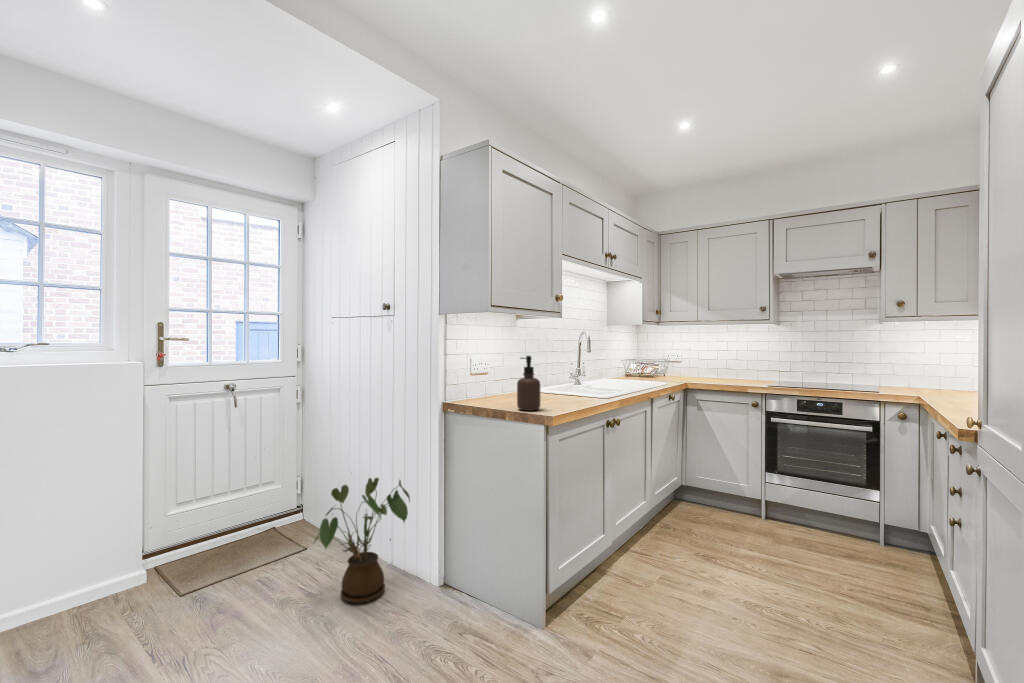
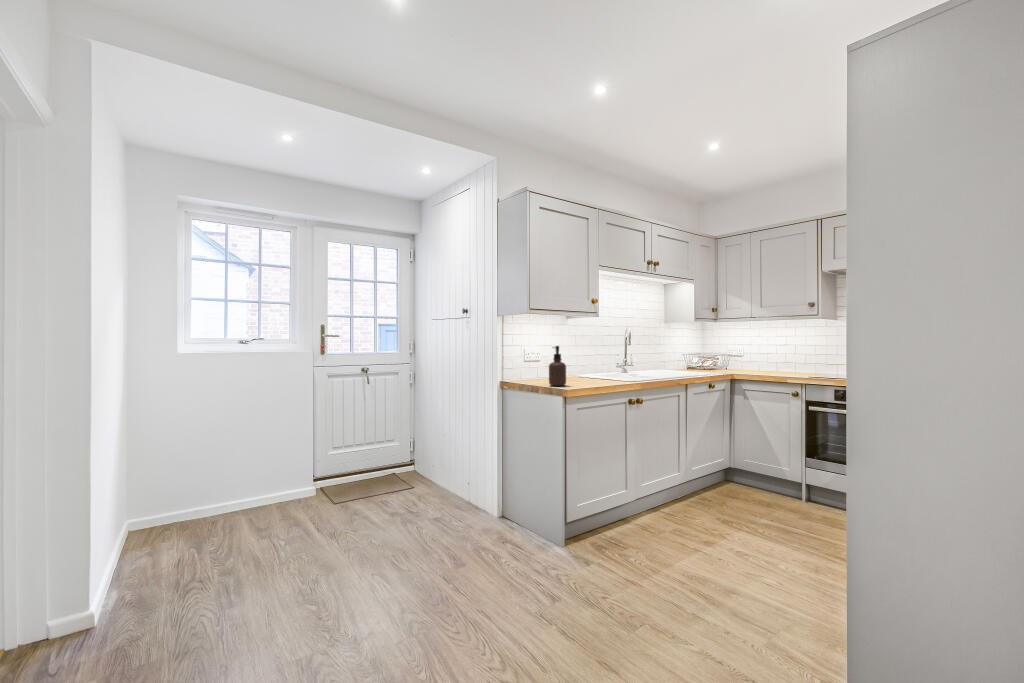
house plant: present [314,478,410,603] -> none [412,433,479,519]

